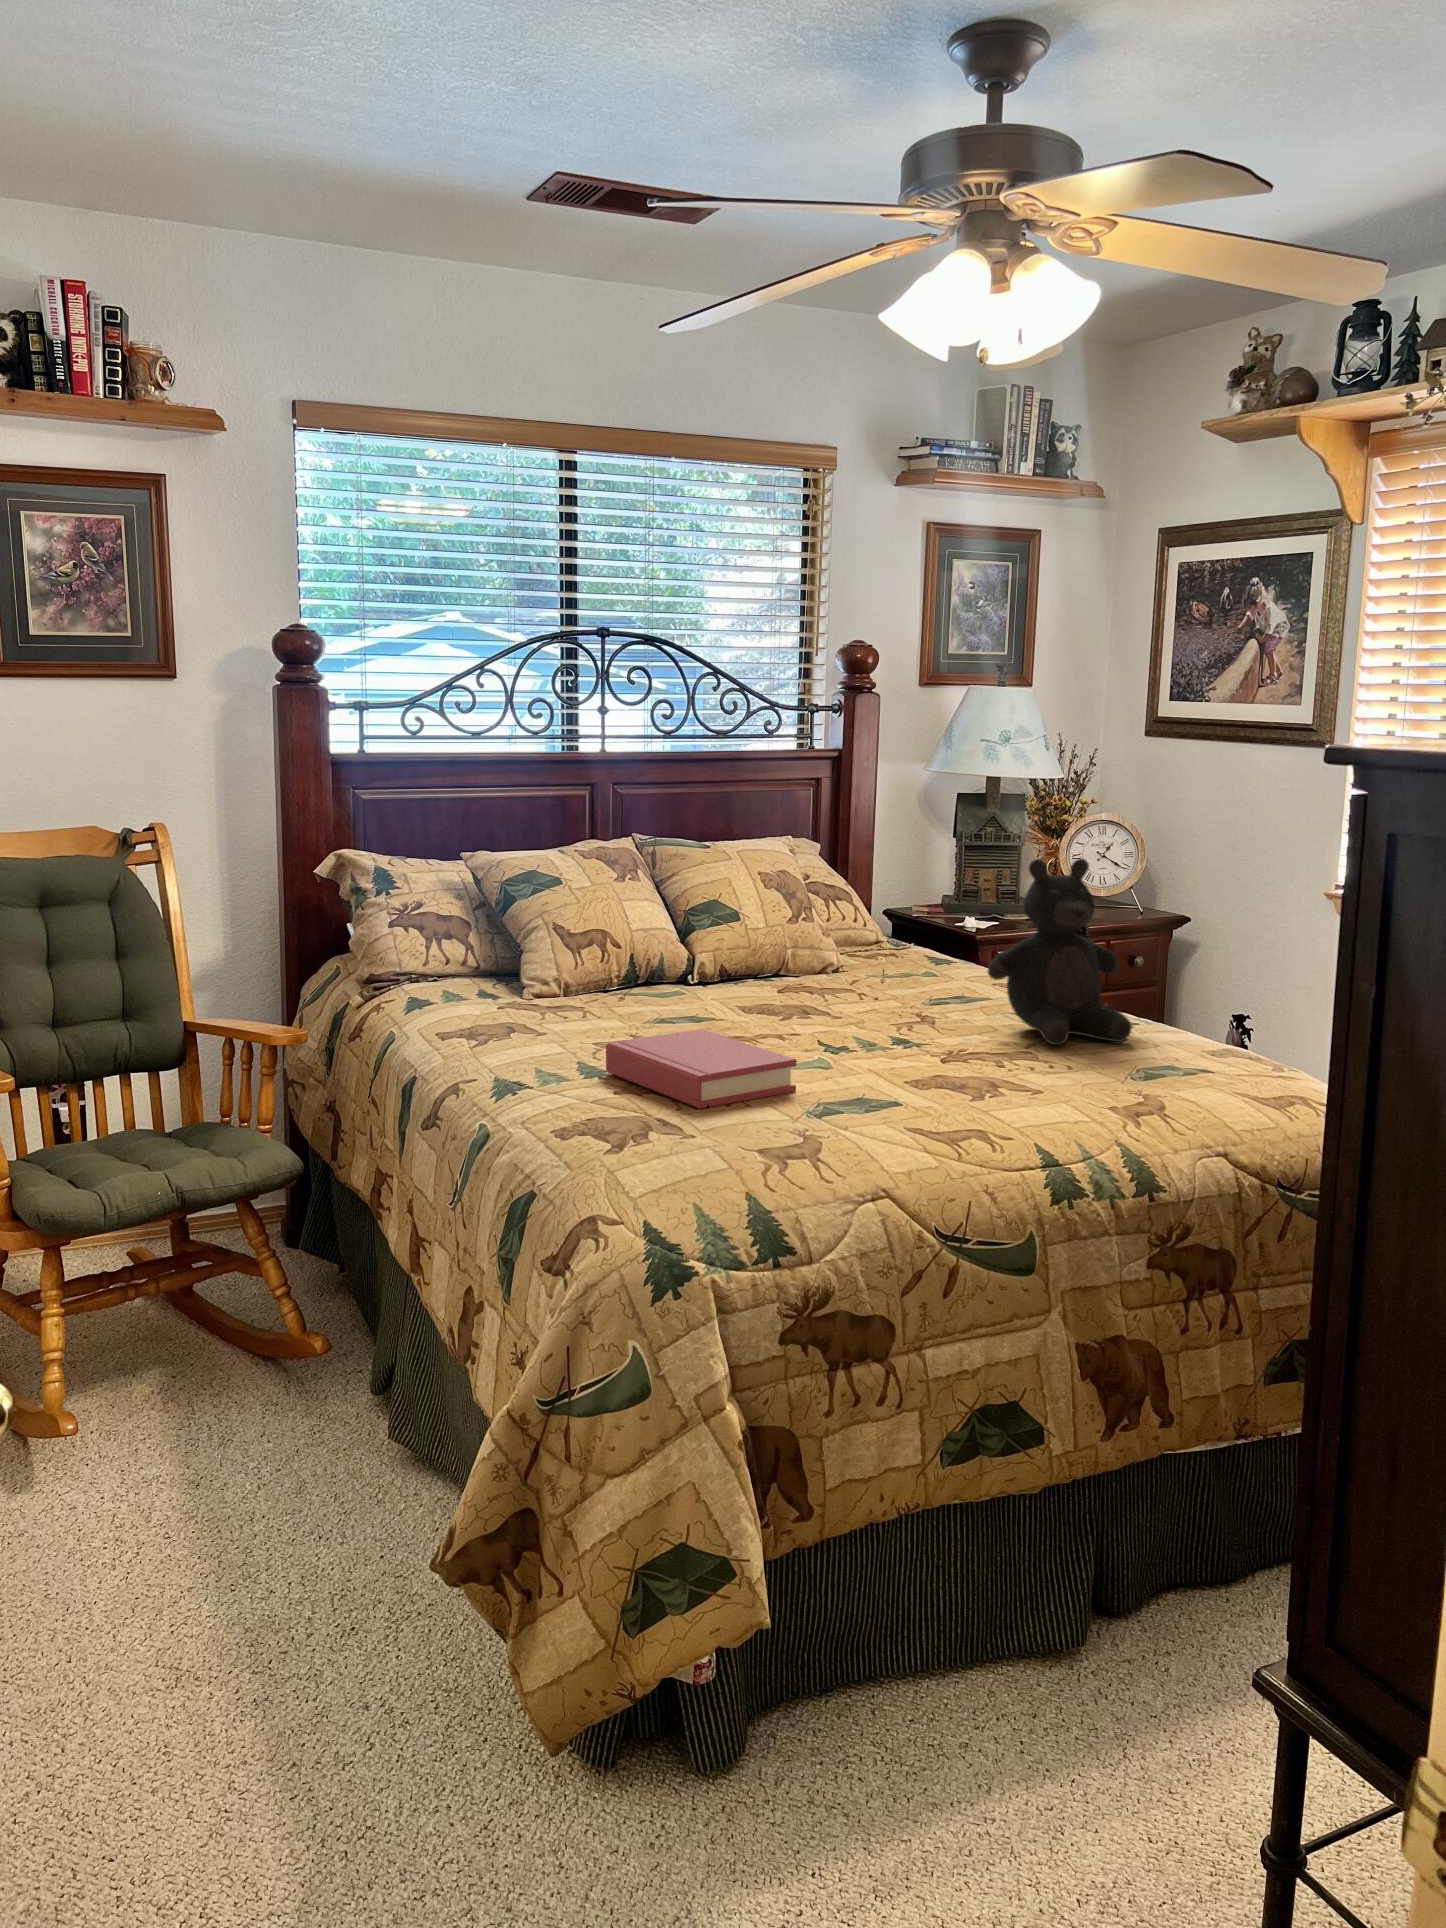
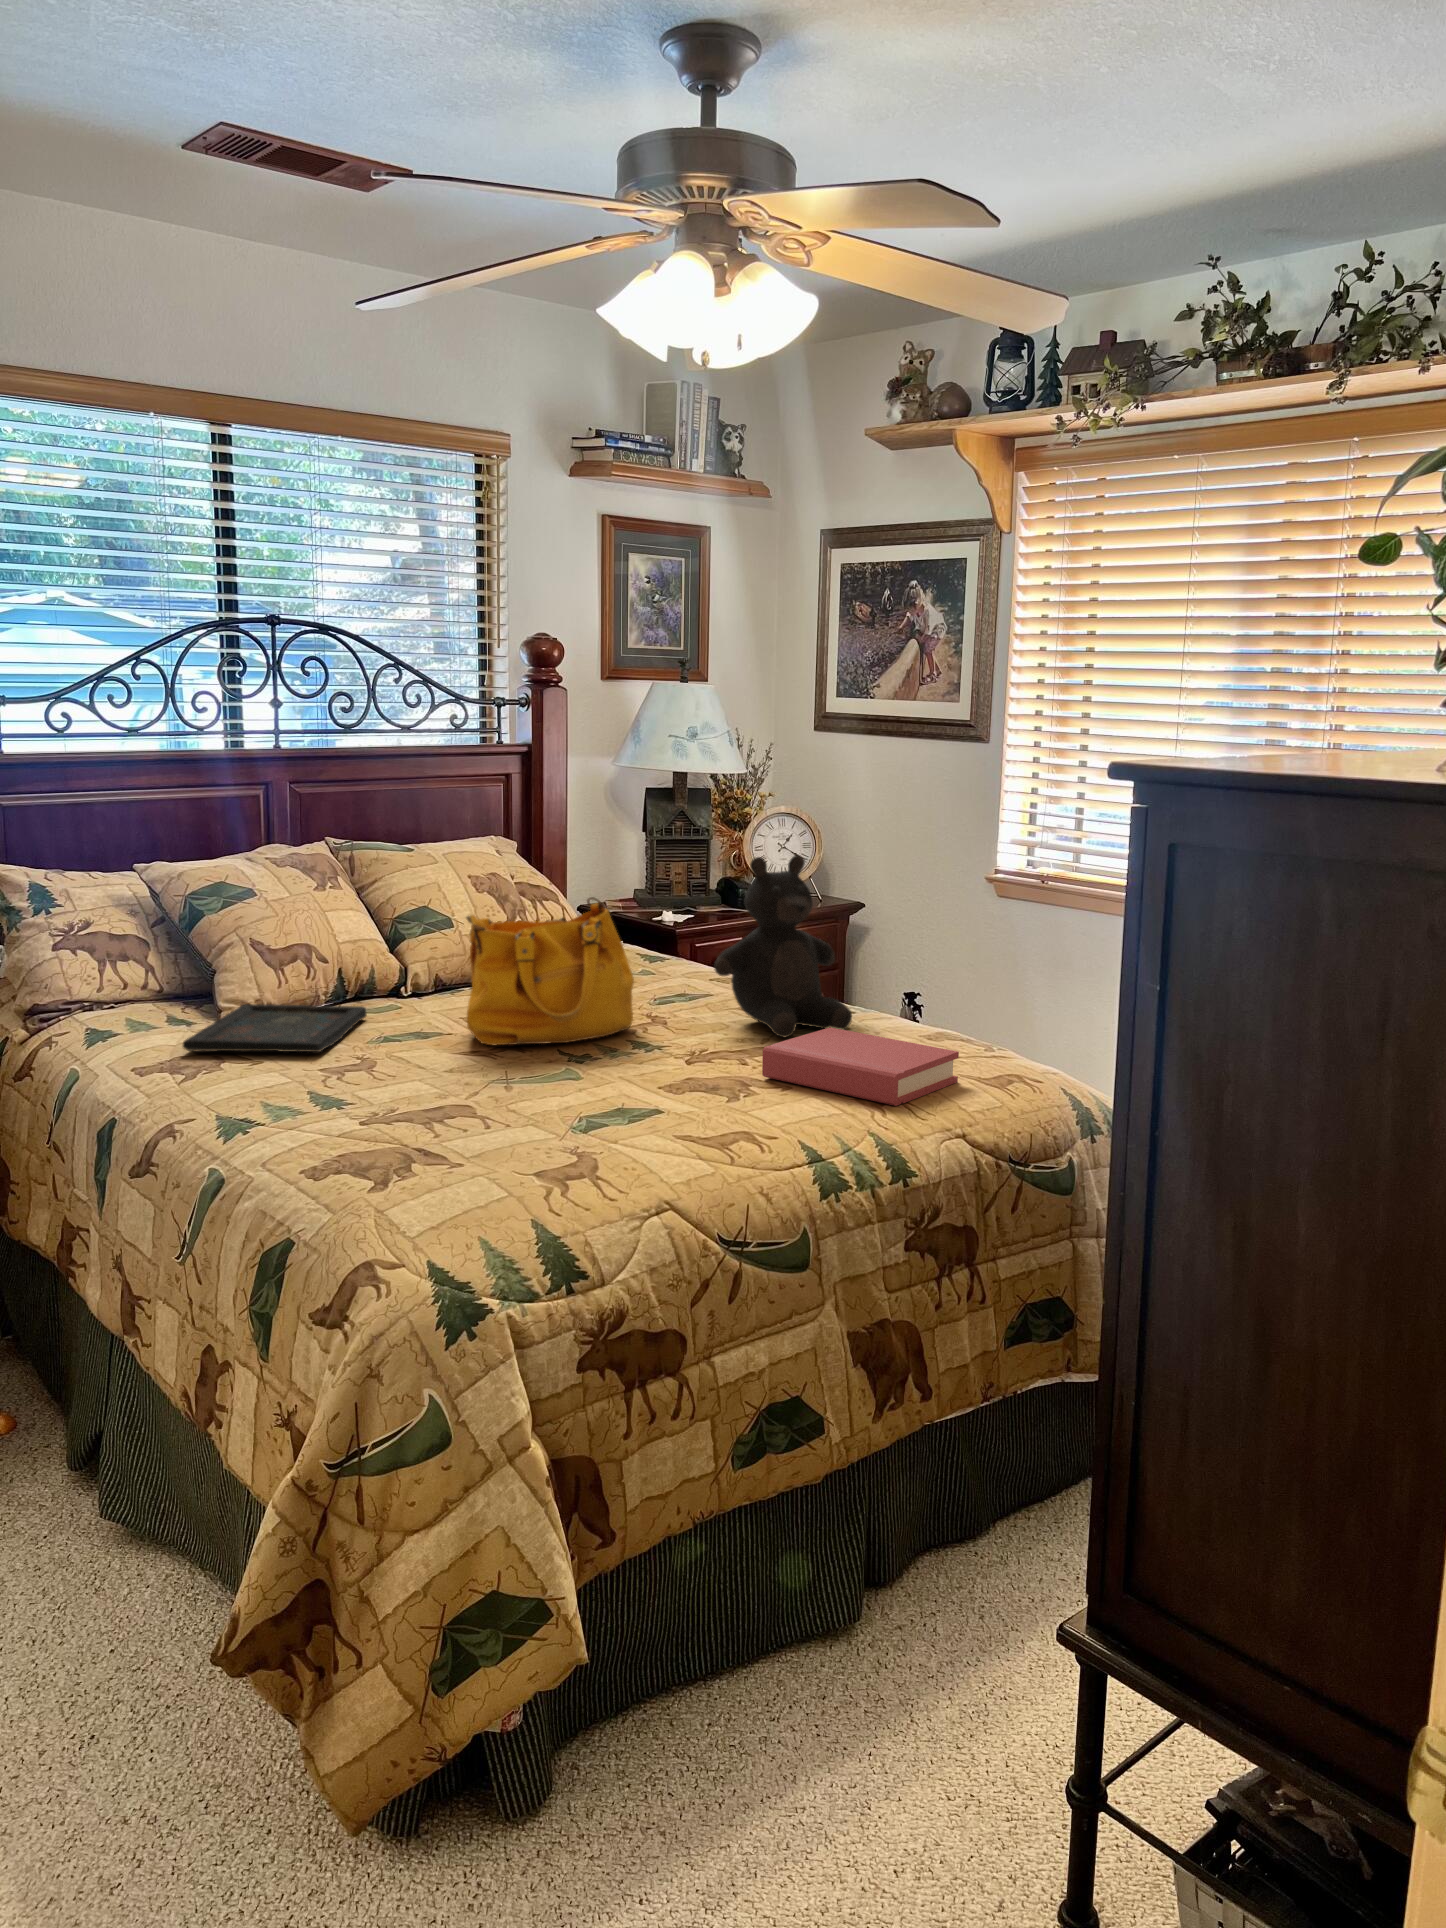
handbag: none [737,895,905,1036] -> present [466,897,634,1045]
tray: none [481,986,652,1032] -> present [183,1004,367,1052]
hardback book: present [606,1029,796,1108] -> present [762,1027,959,1106]

